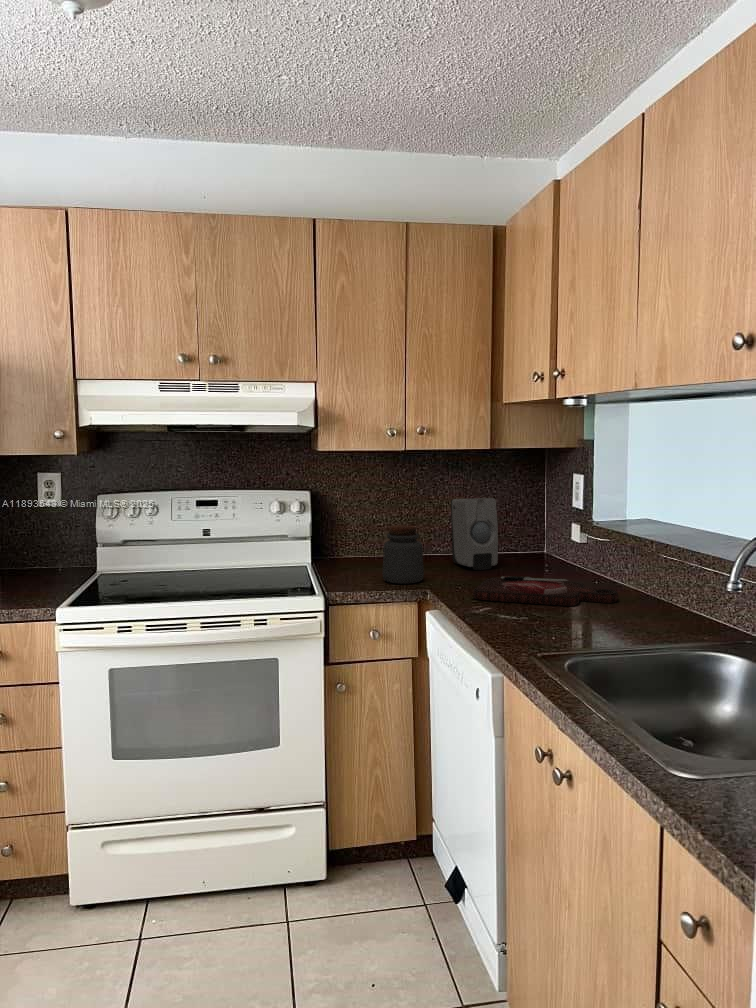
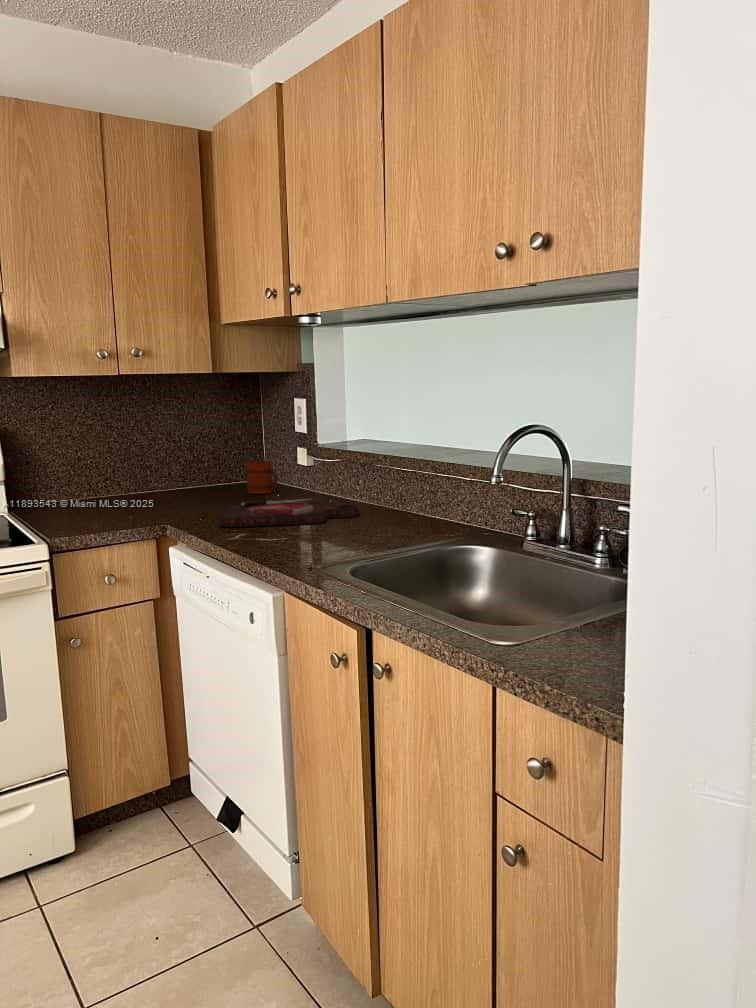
soap dispenser: present [451,498,498,570] -> none [169,425,226,501]
jar: present [383,525,424,584] -> none [107,458,155,521]
mug: none [520,534,550,567] -> present [246,461,277,494]

